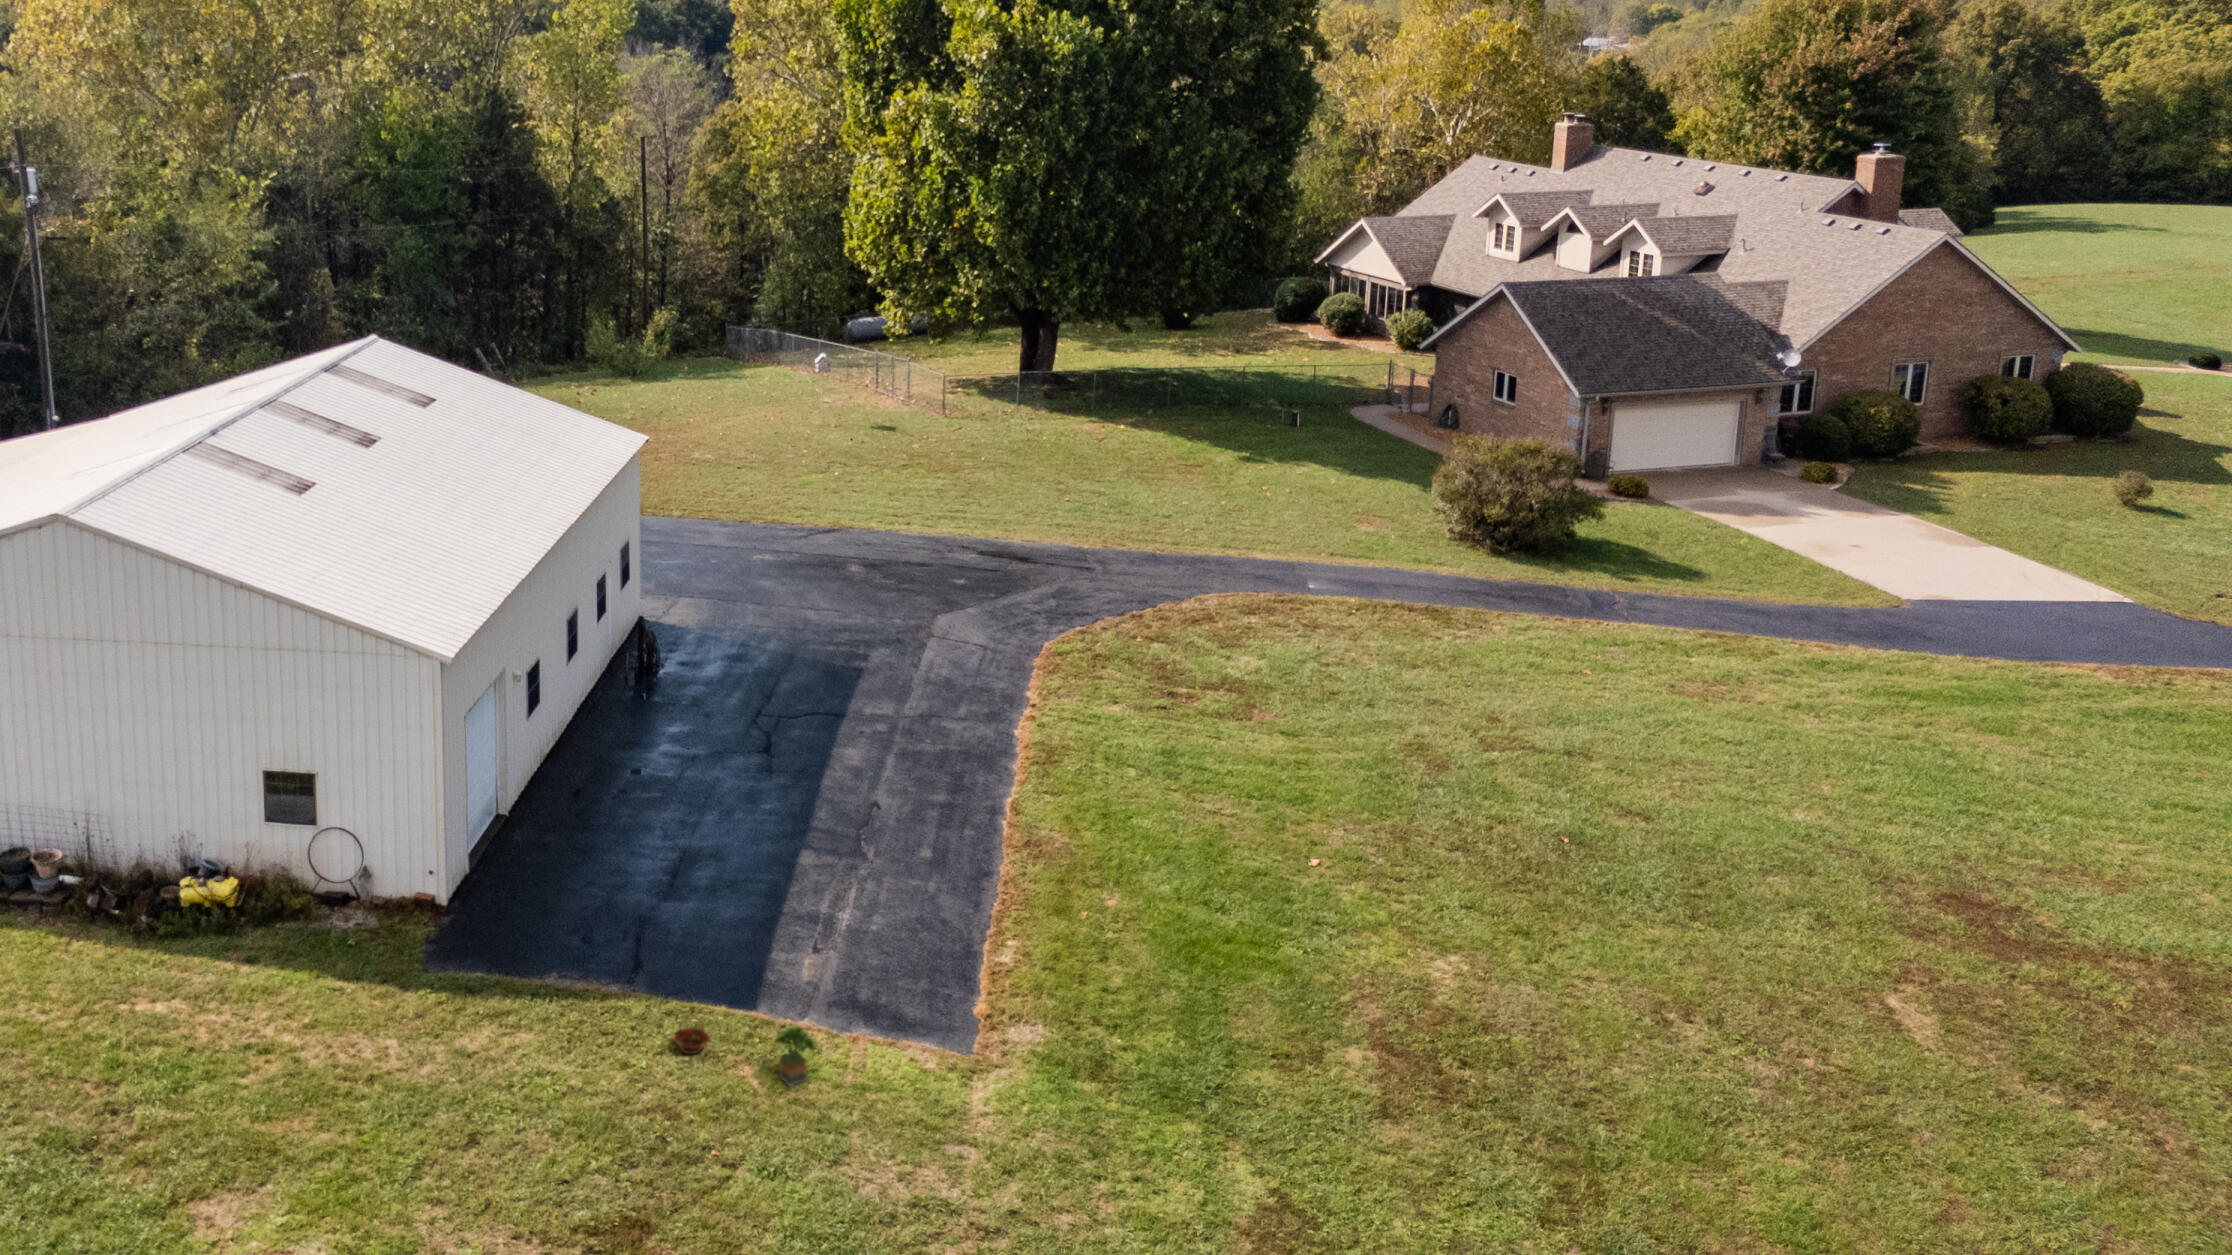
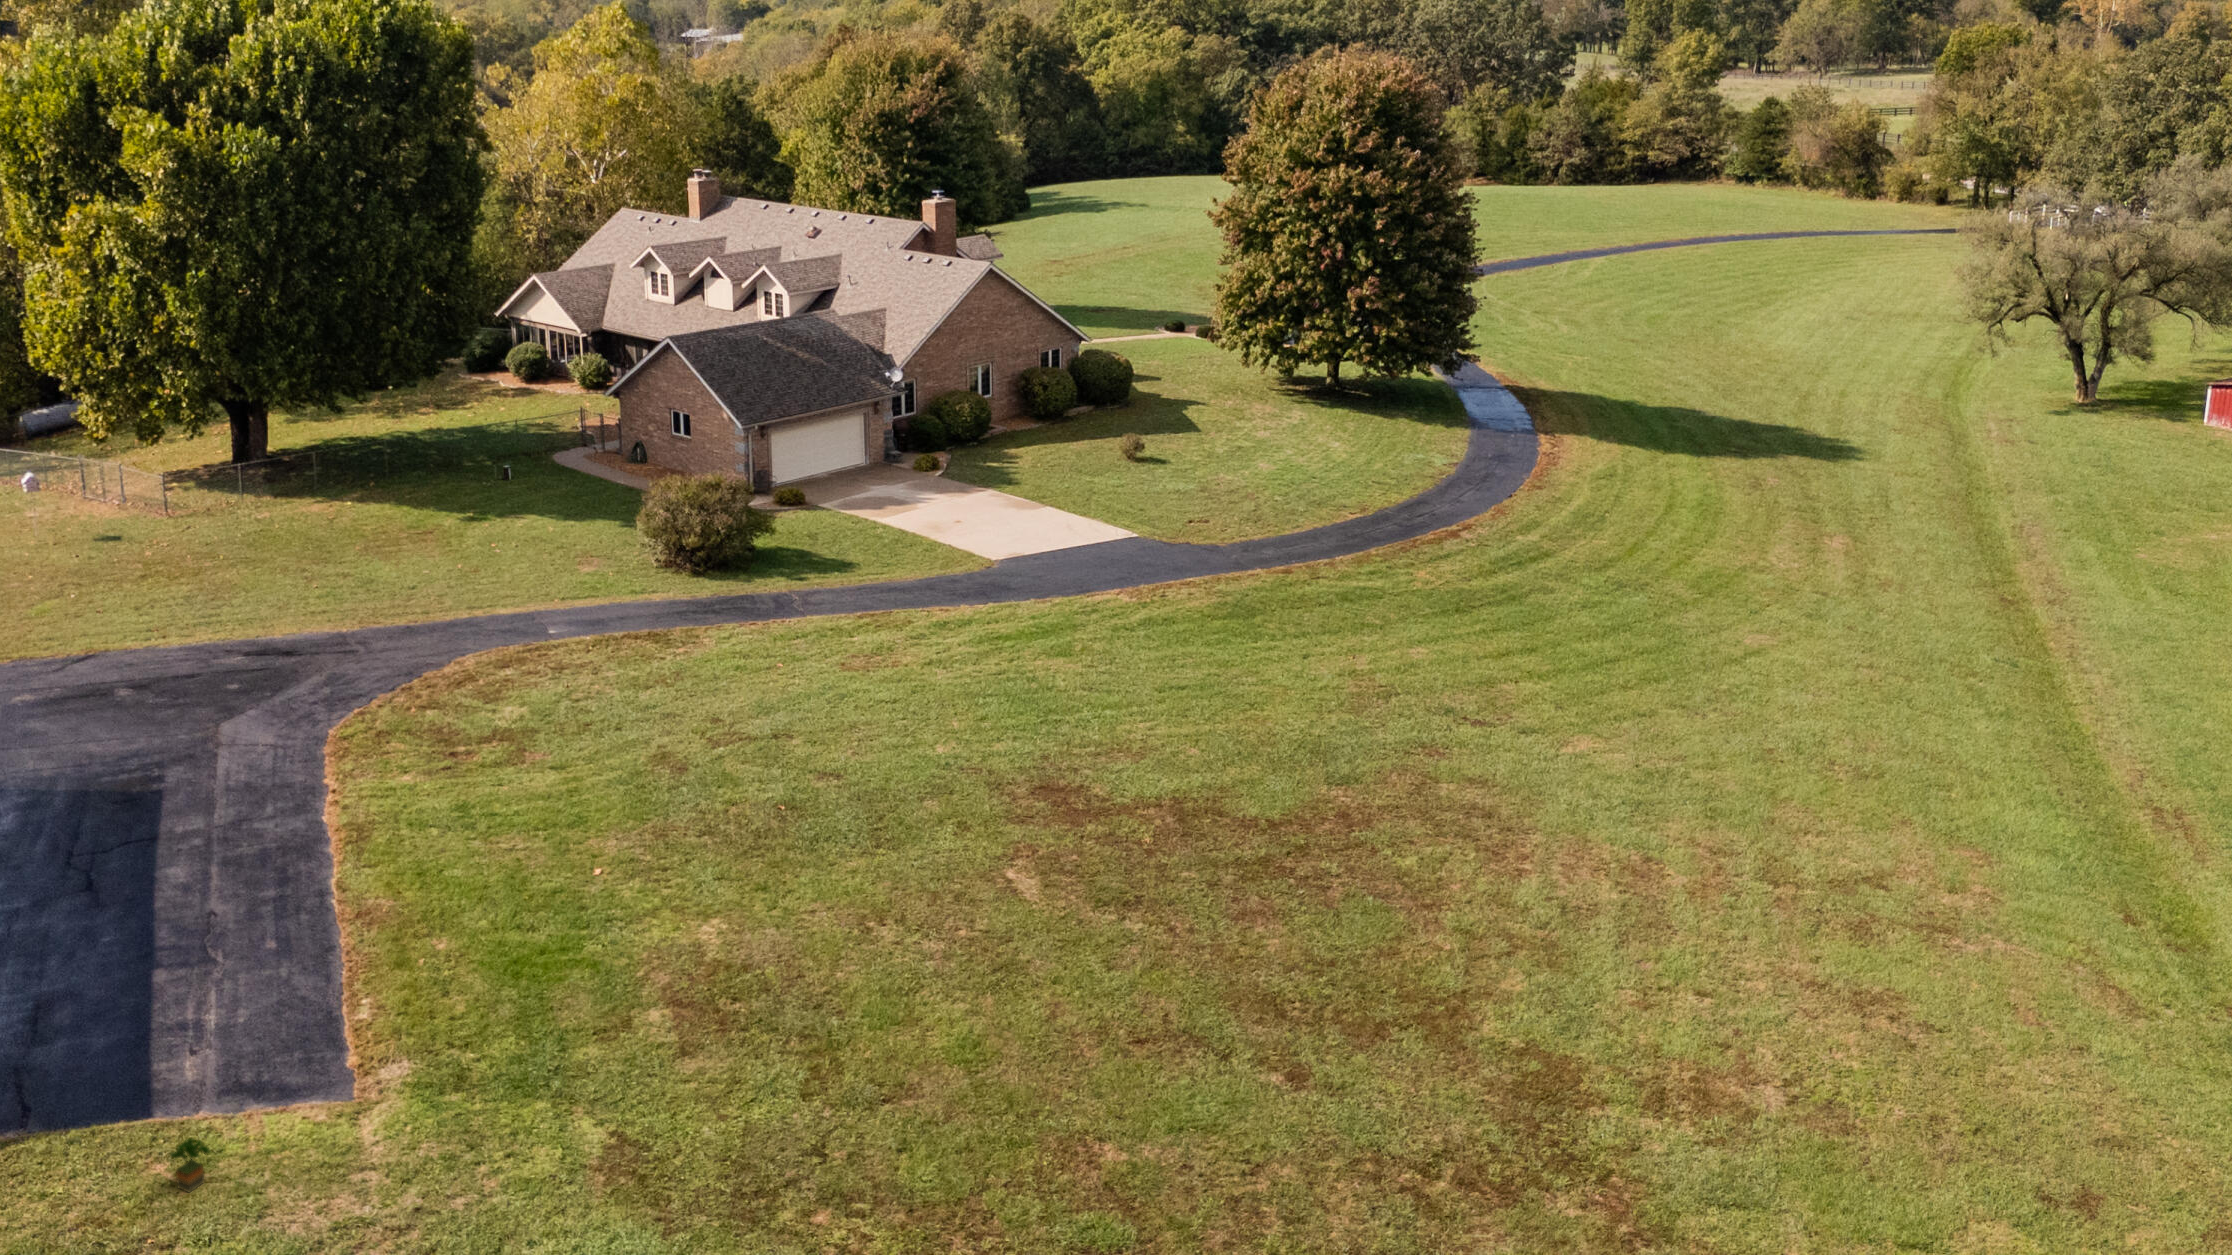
basket: present [674,1017,710,1054] -> none [60,1165,99,1202]

